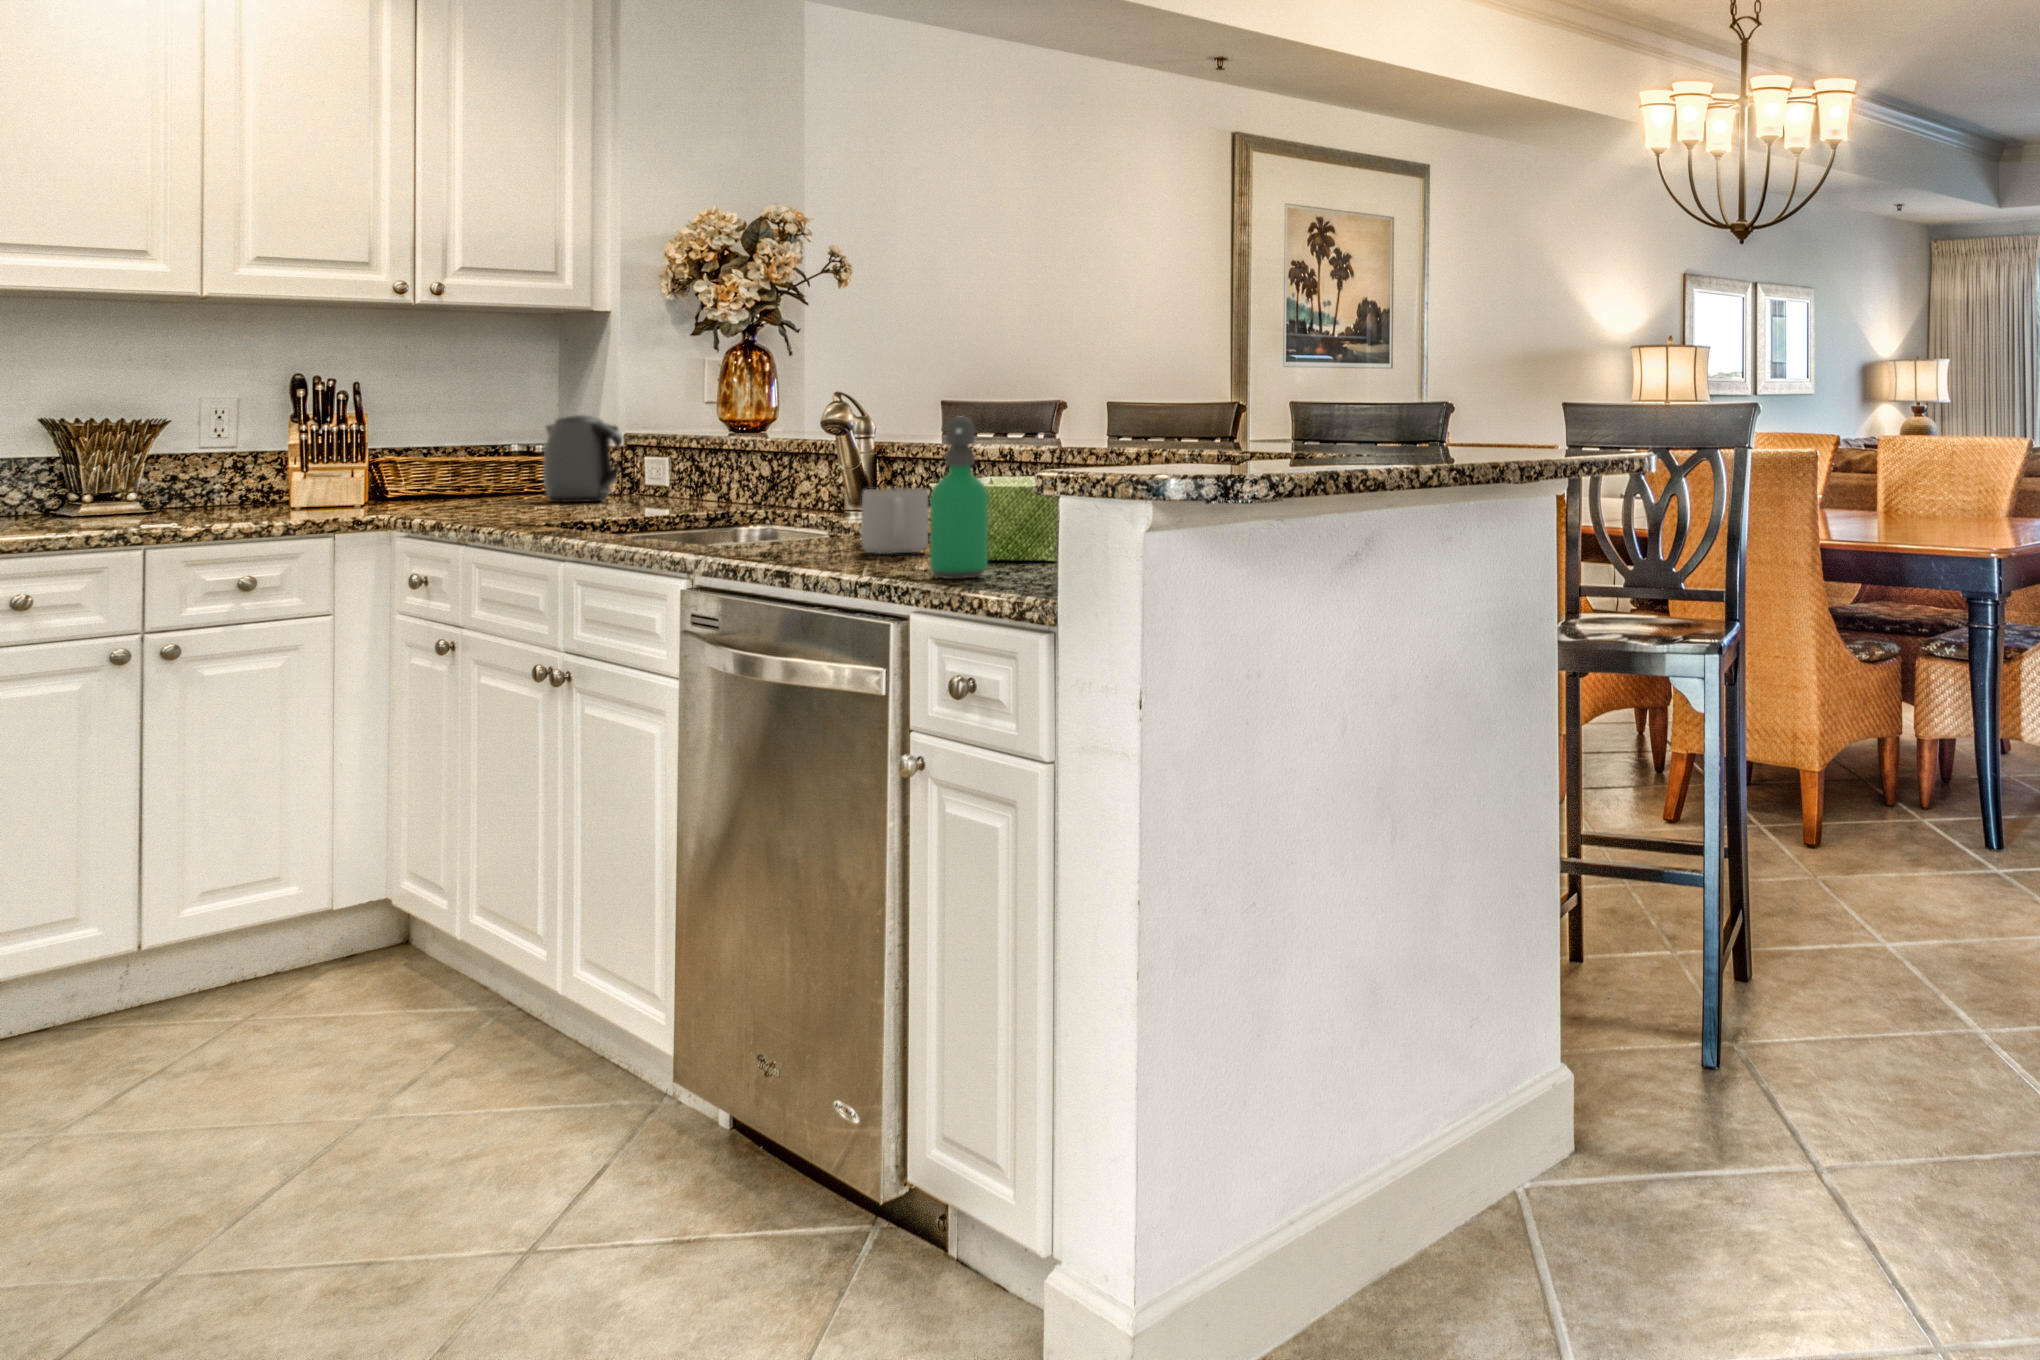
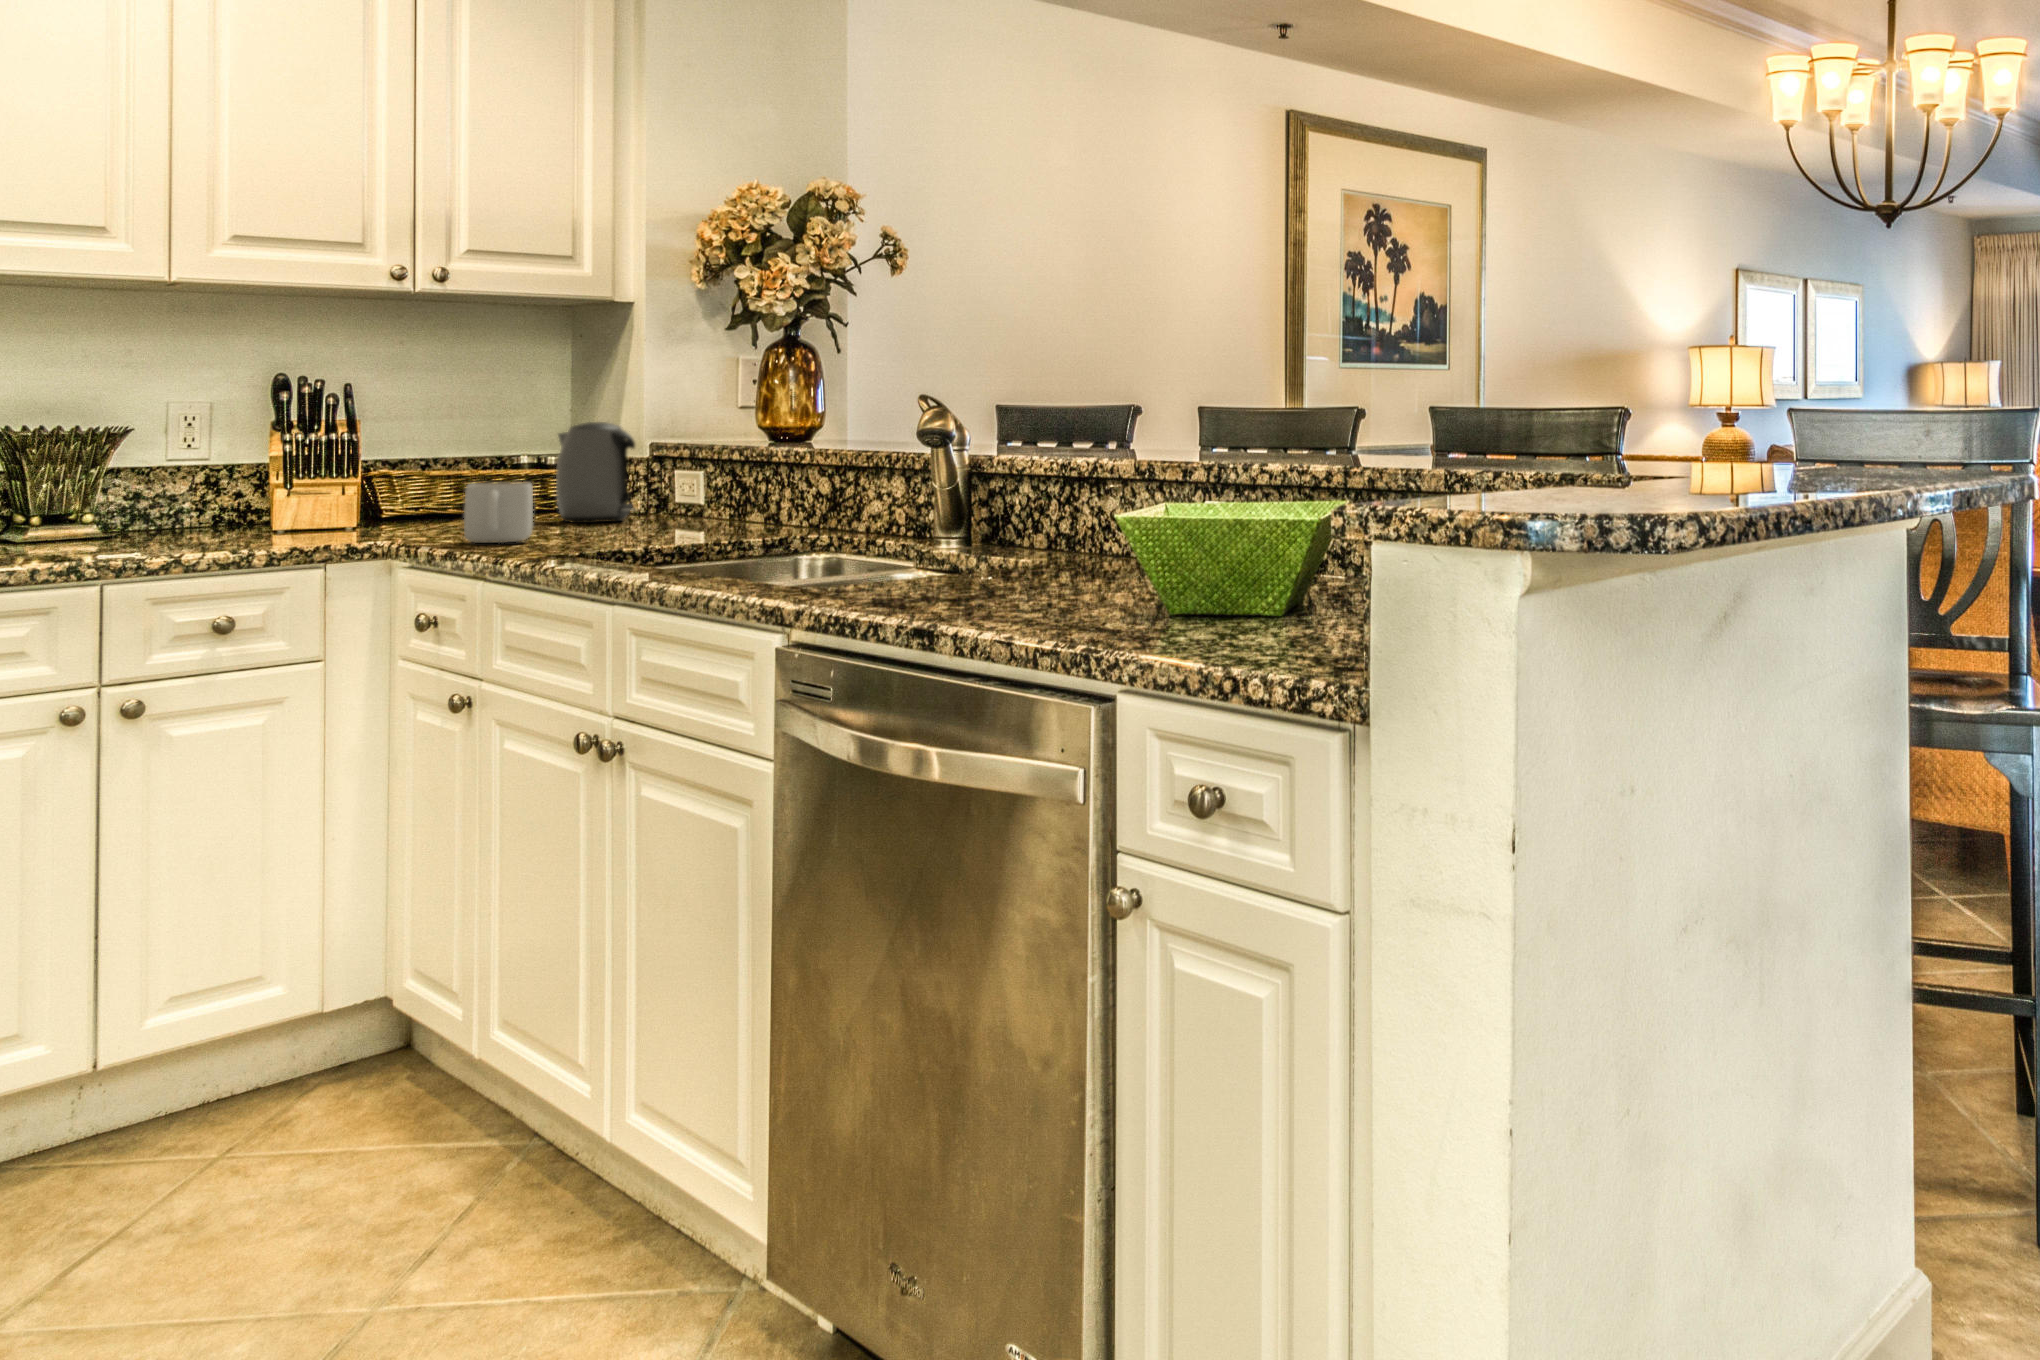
soap dispenser: present [930,417,989,579] -> none [1136,430,1210,645]
mug: present [861,488,928,554] -> present [464,482,533,543]

